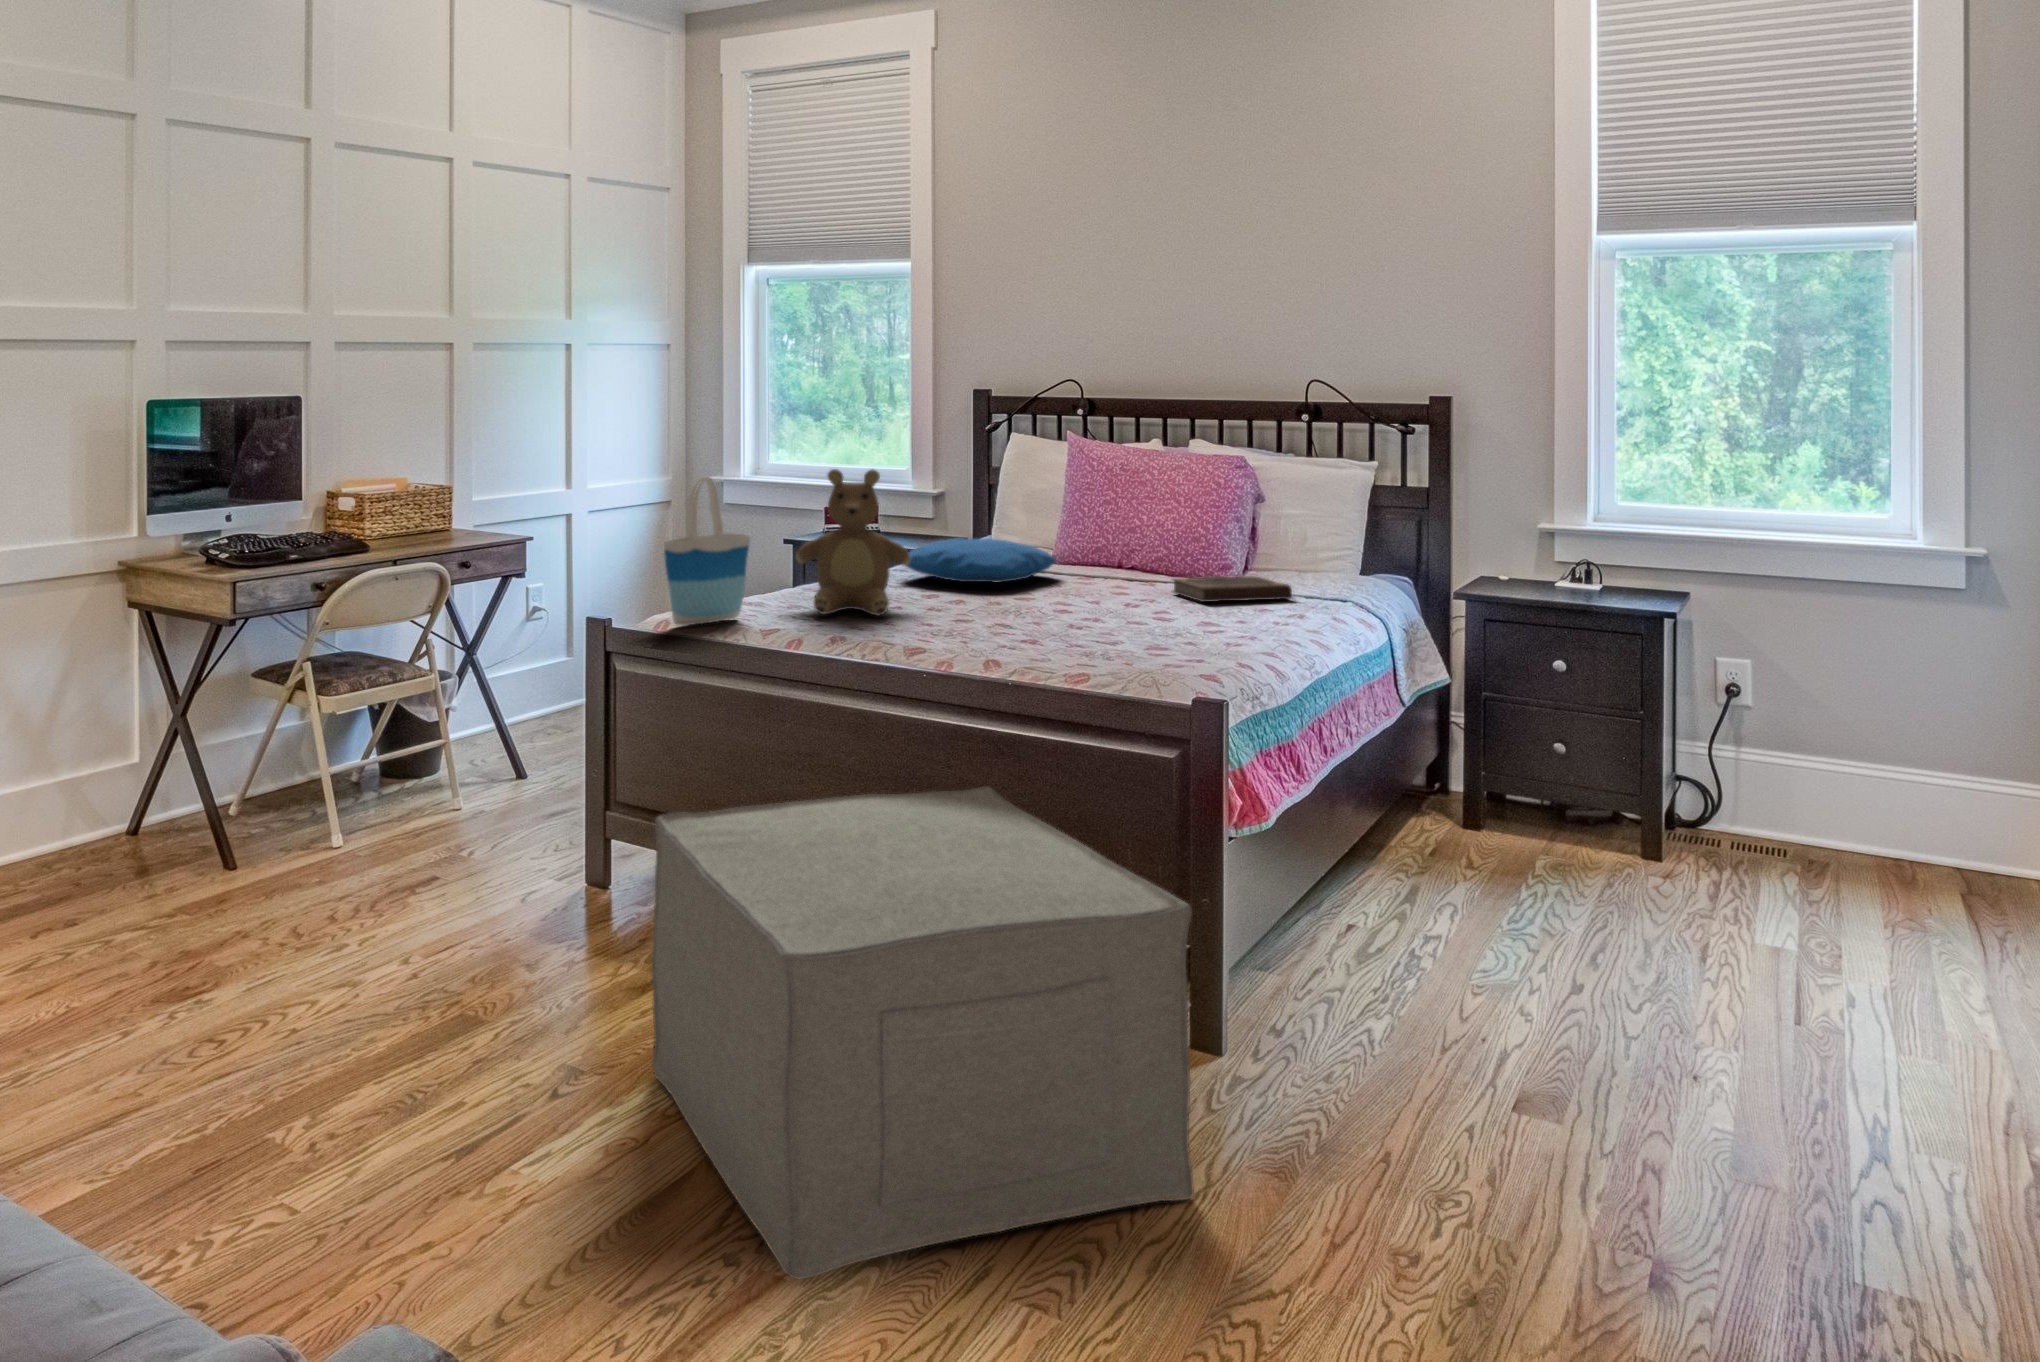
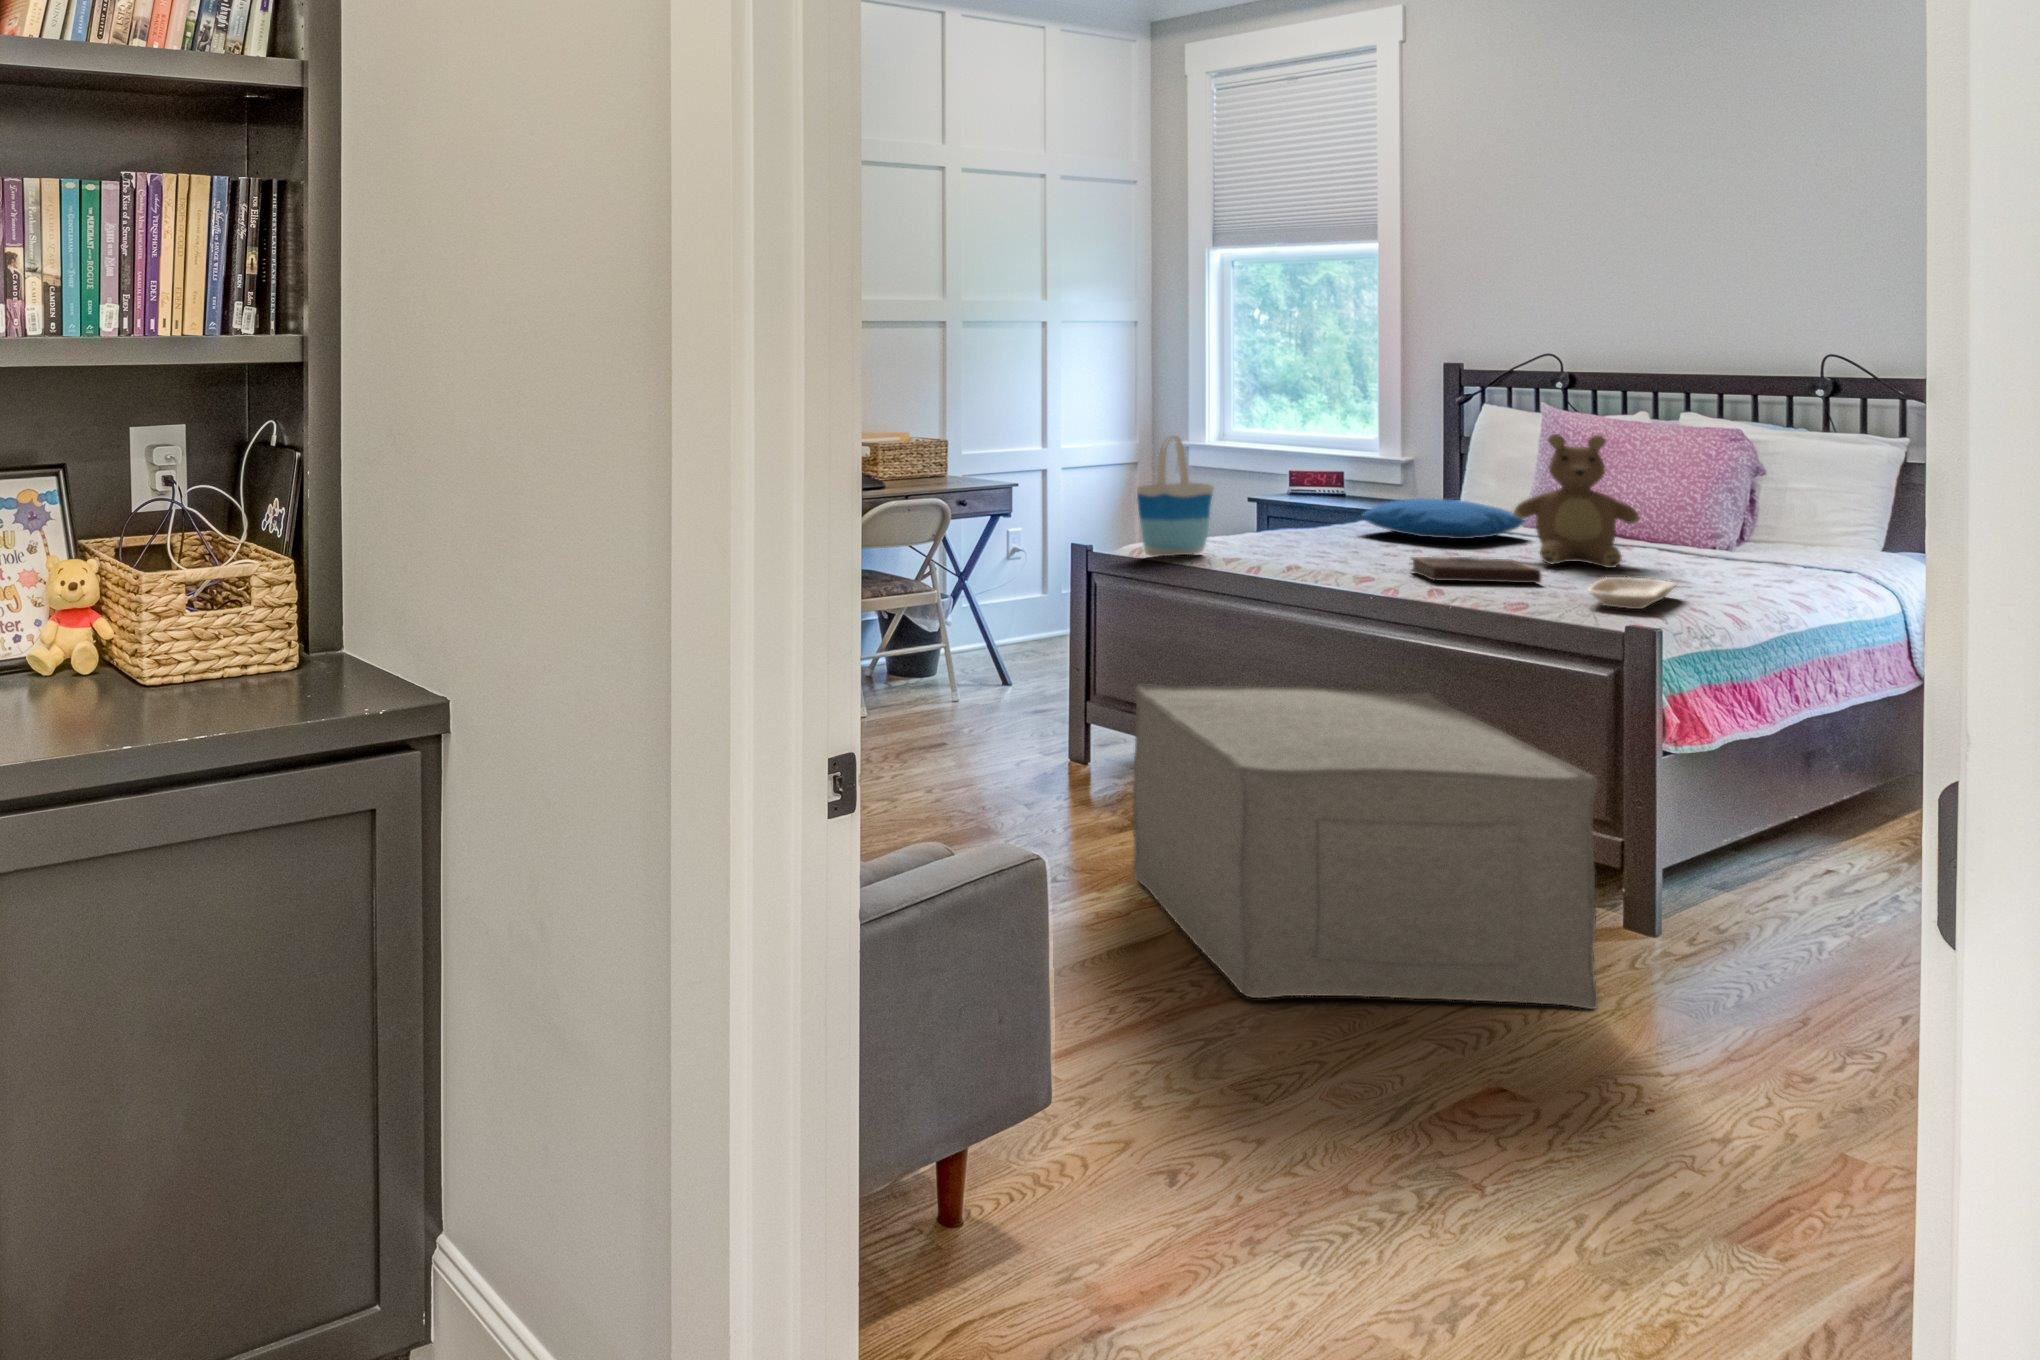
teddy bear: present [796,469,911,616] -> present [1514,434,1640,568]
notebook: present [1173,576,1292,602] -> present [1411,557,1541,583]
tray: none [1141,626,1220,667] -> present [1588,577,1676,609]

